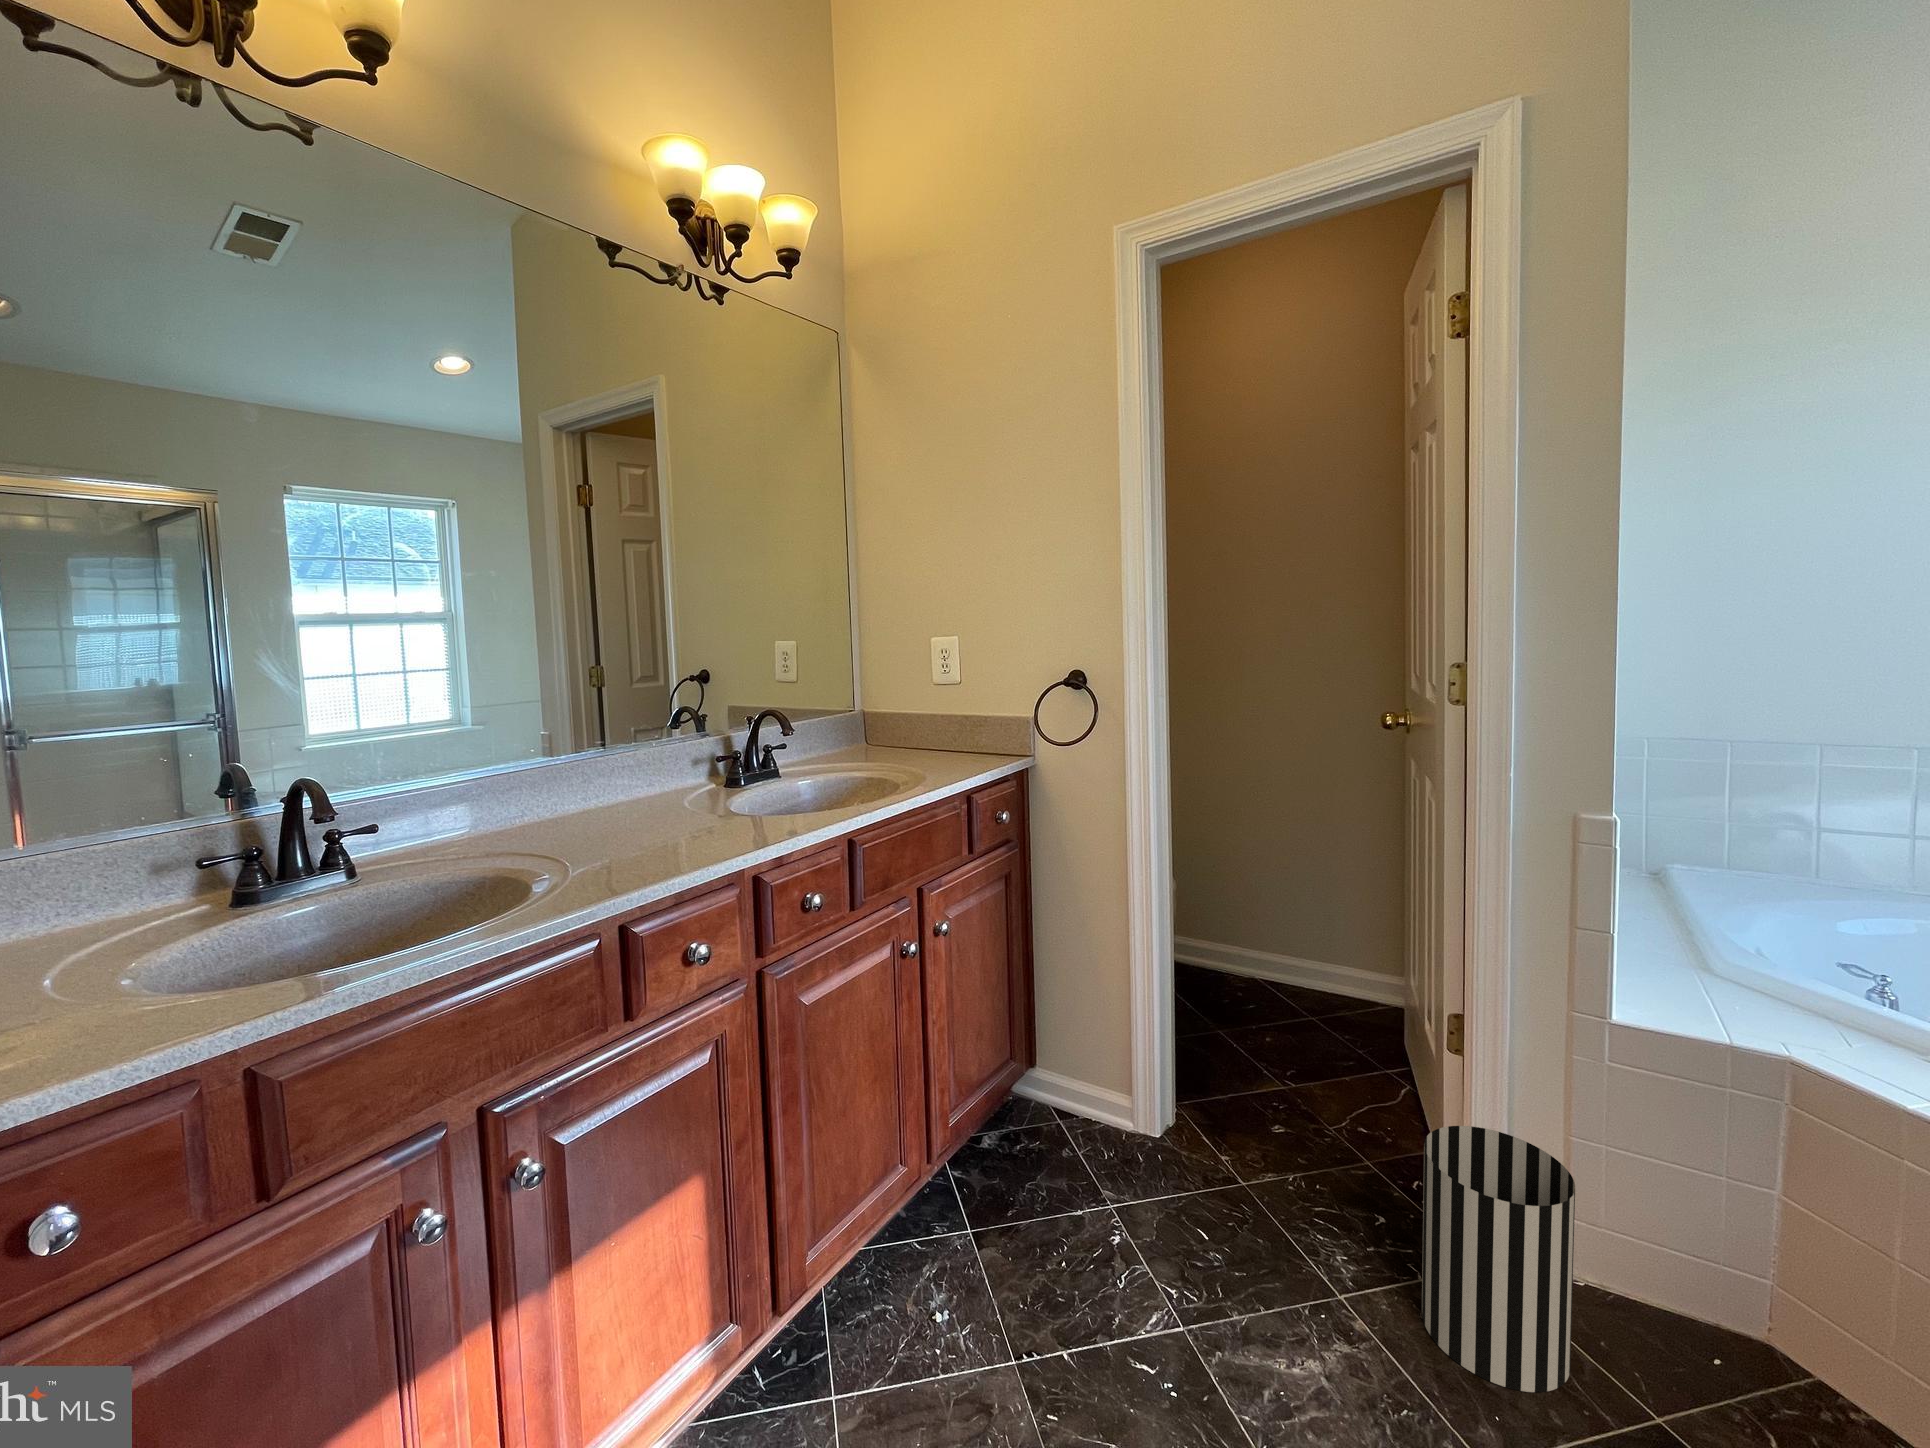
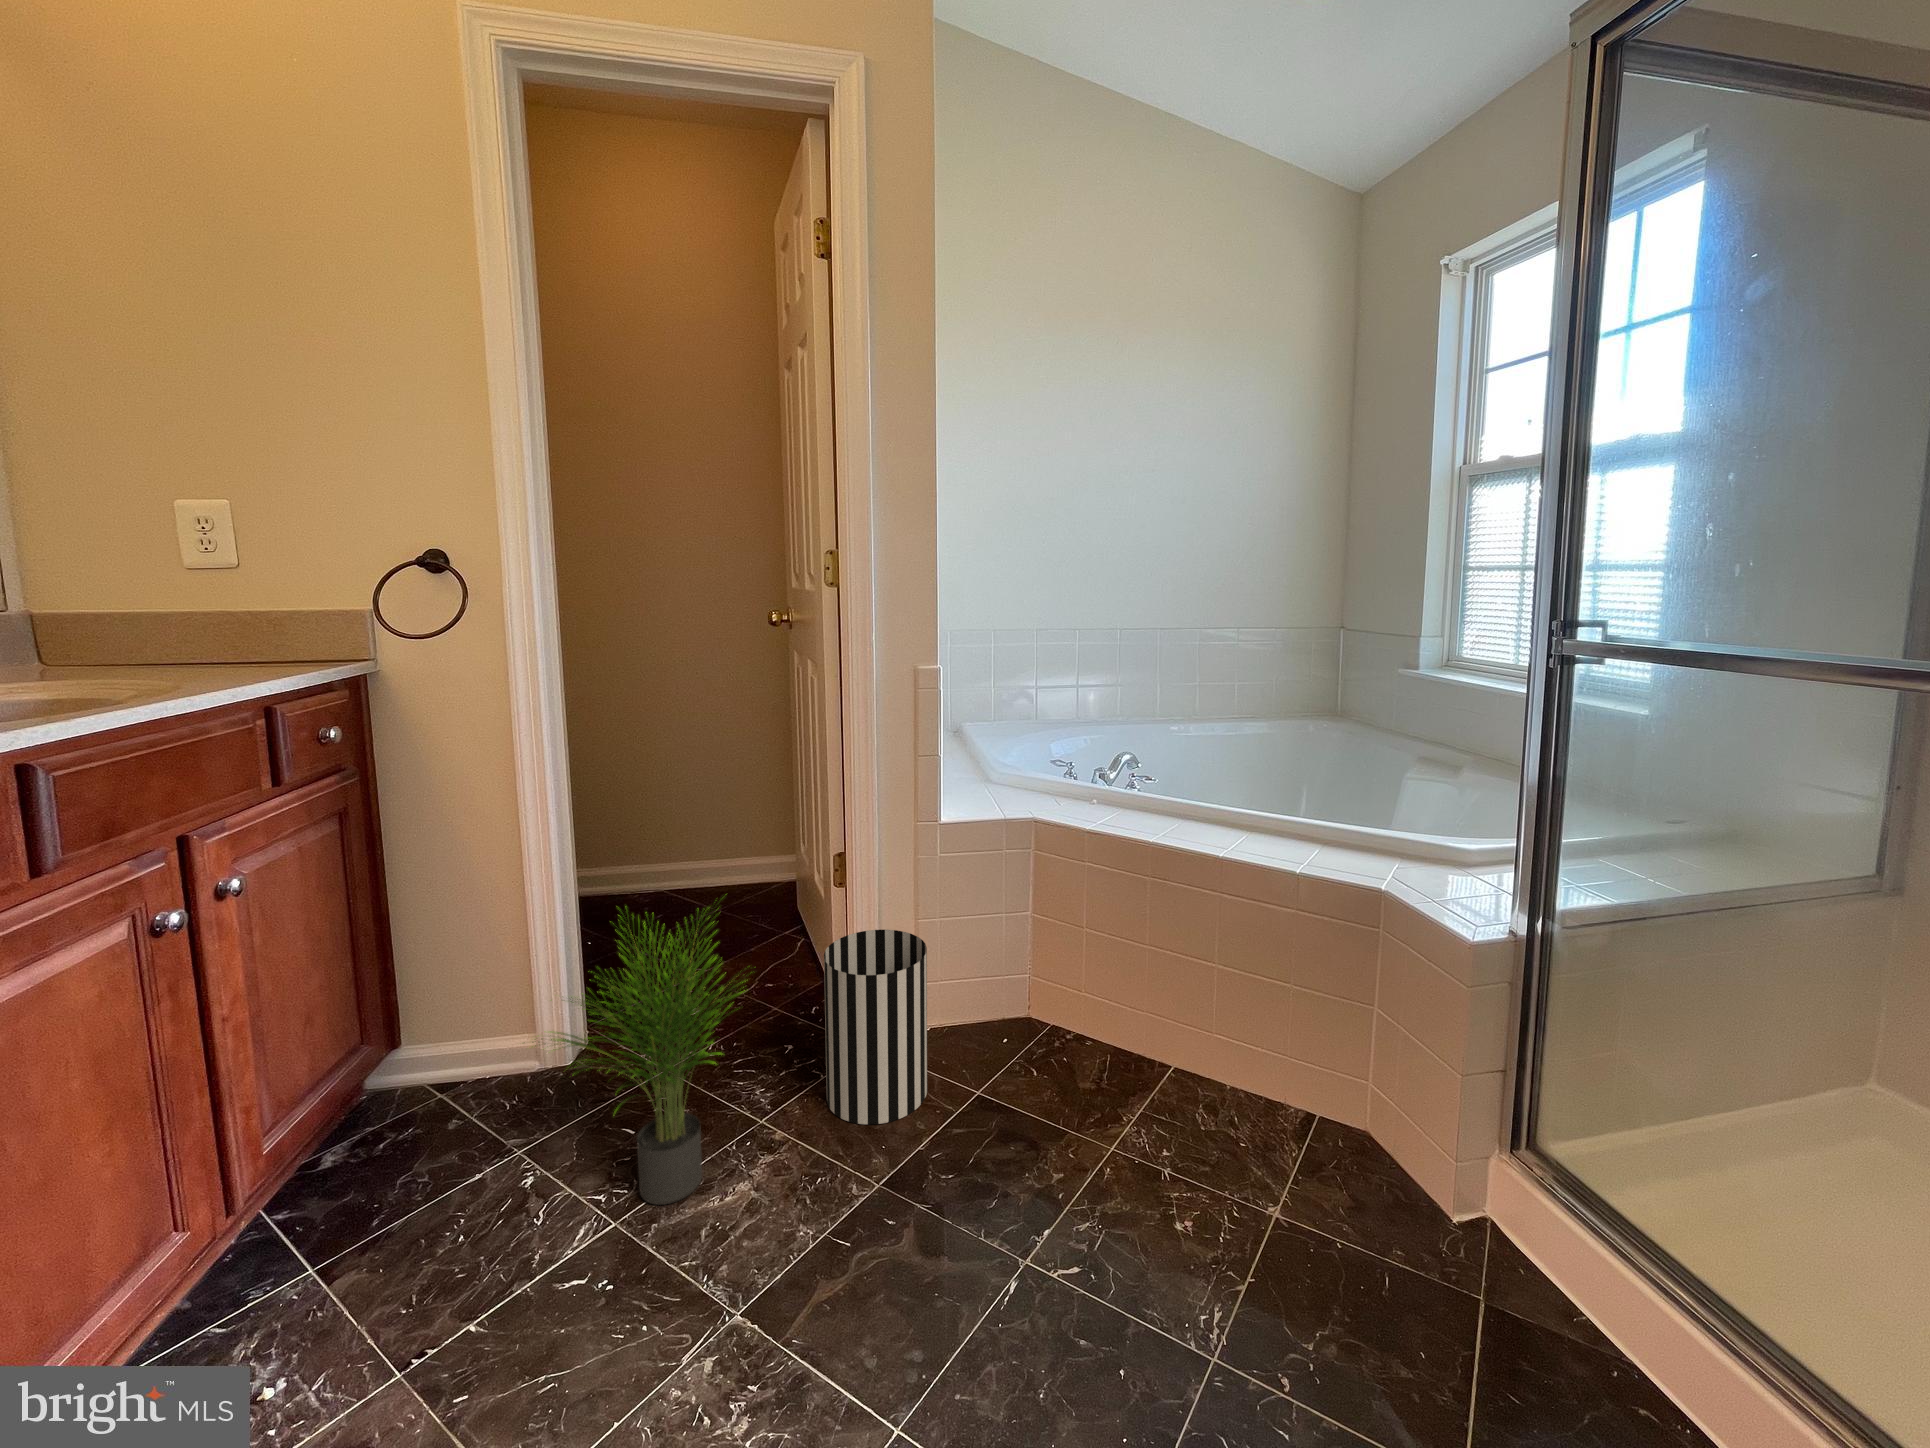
potted plant: none [1110,1021,1339,1341] -> present [551,910,744,1205]

